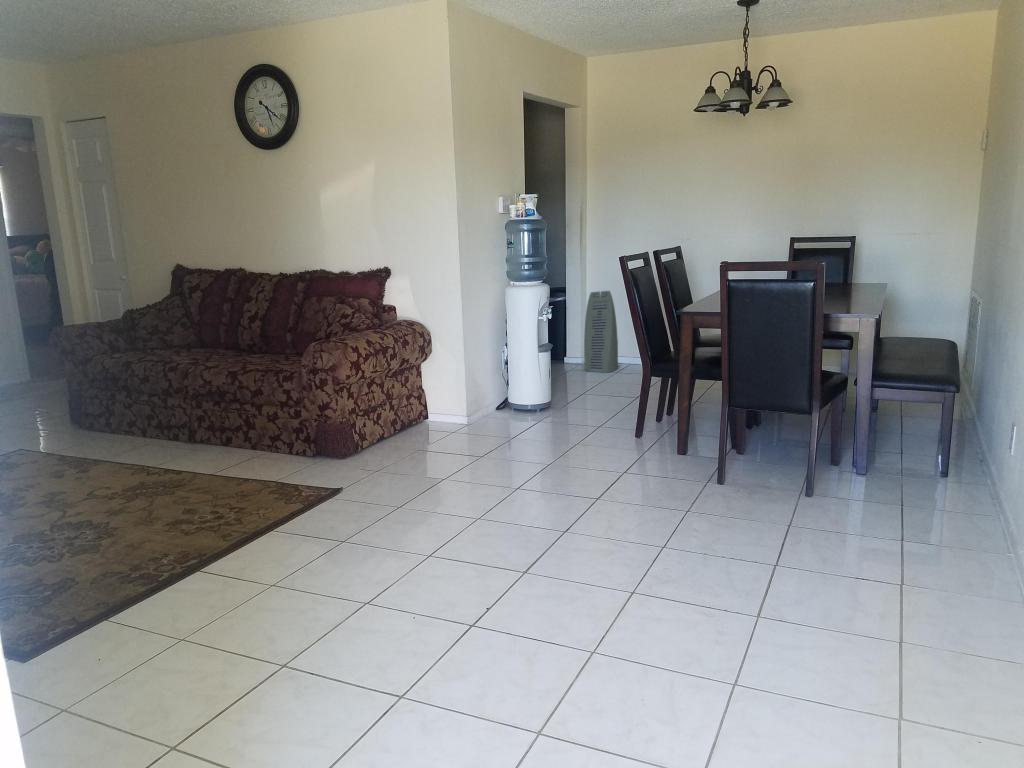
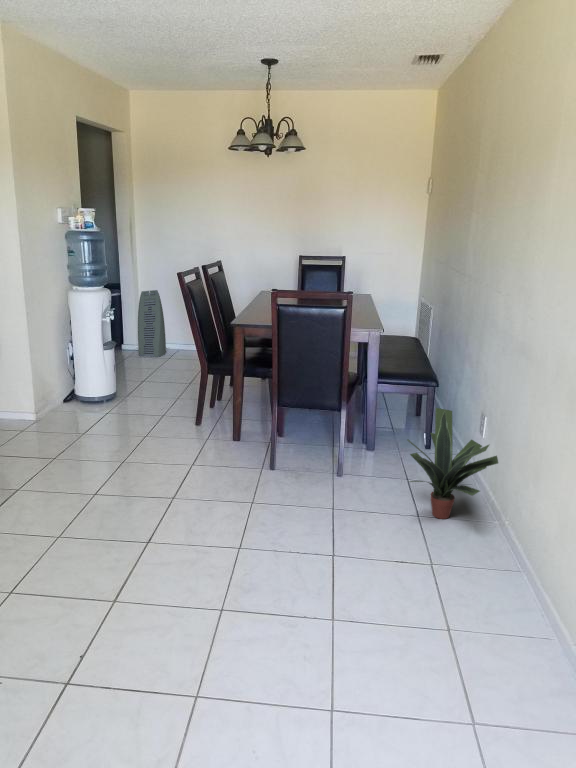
potted plant: none [879,408,1010,547] -> present [407,408,498,519]

